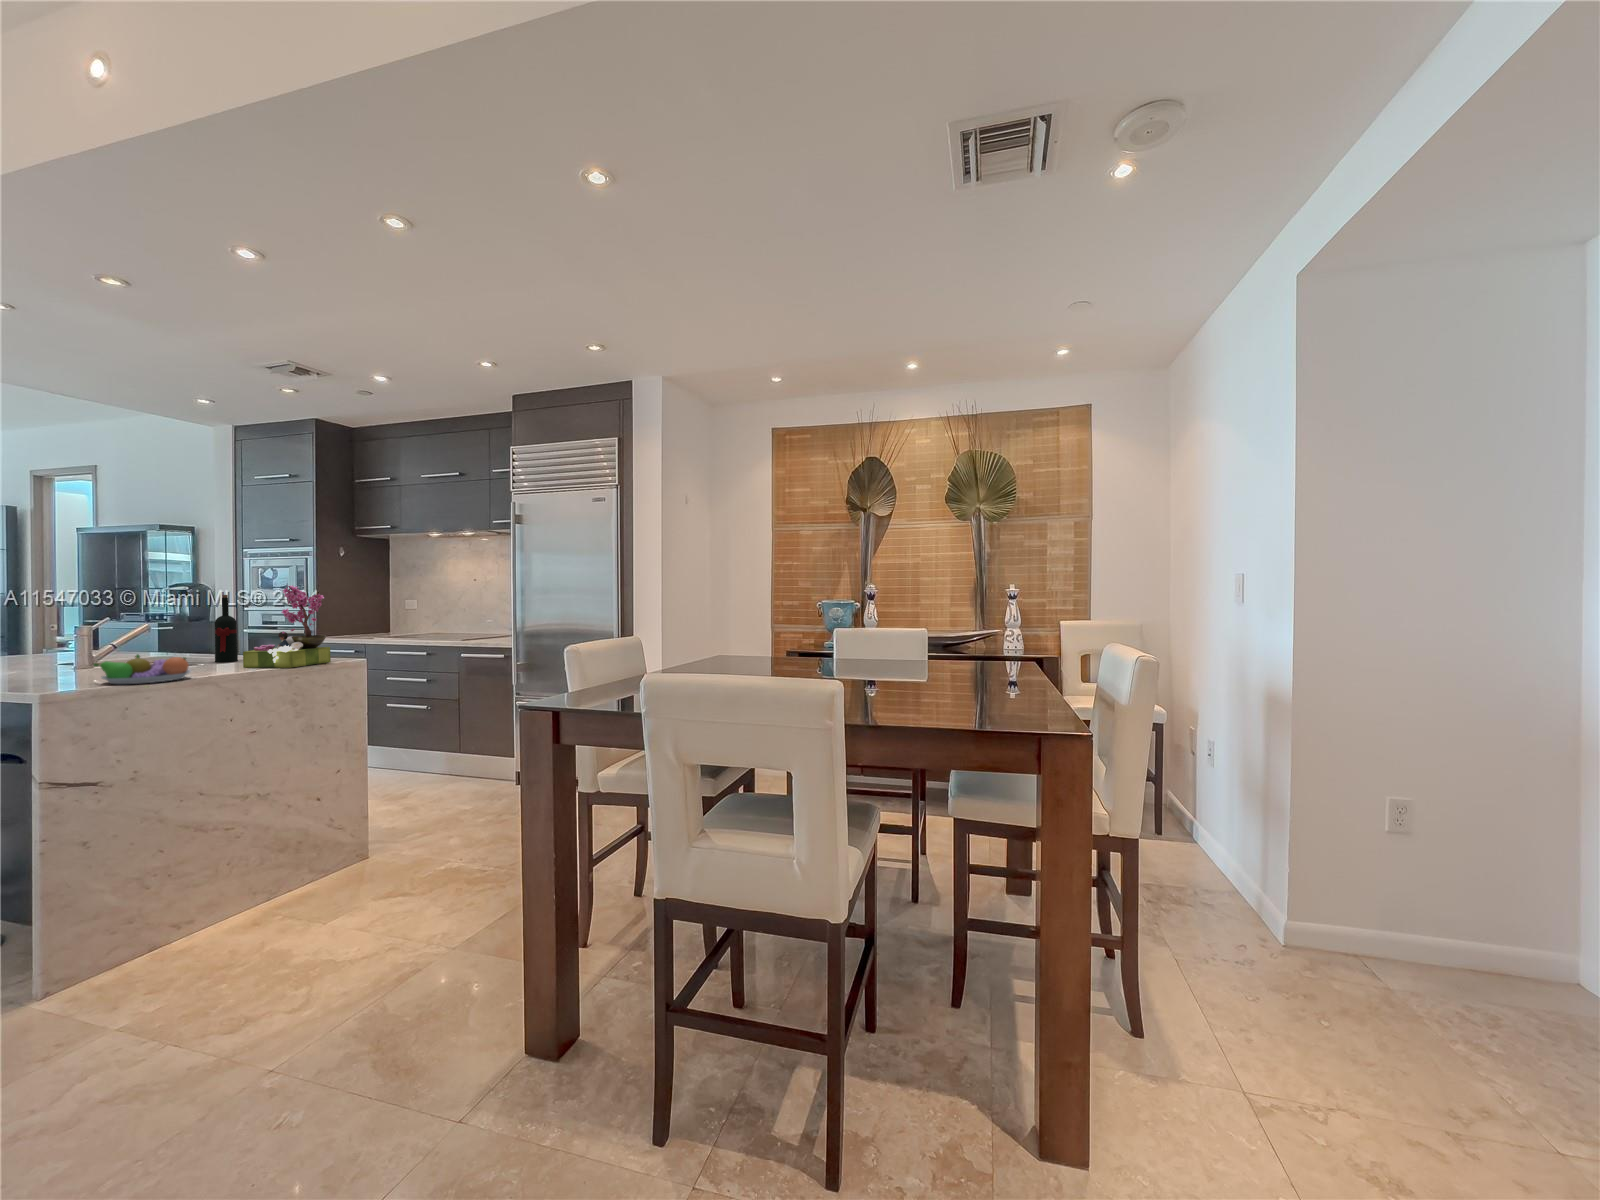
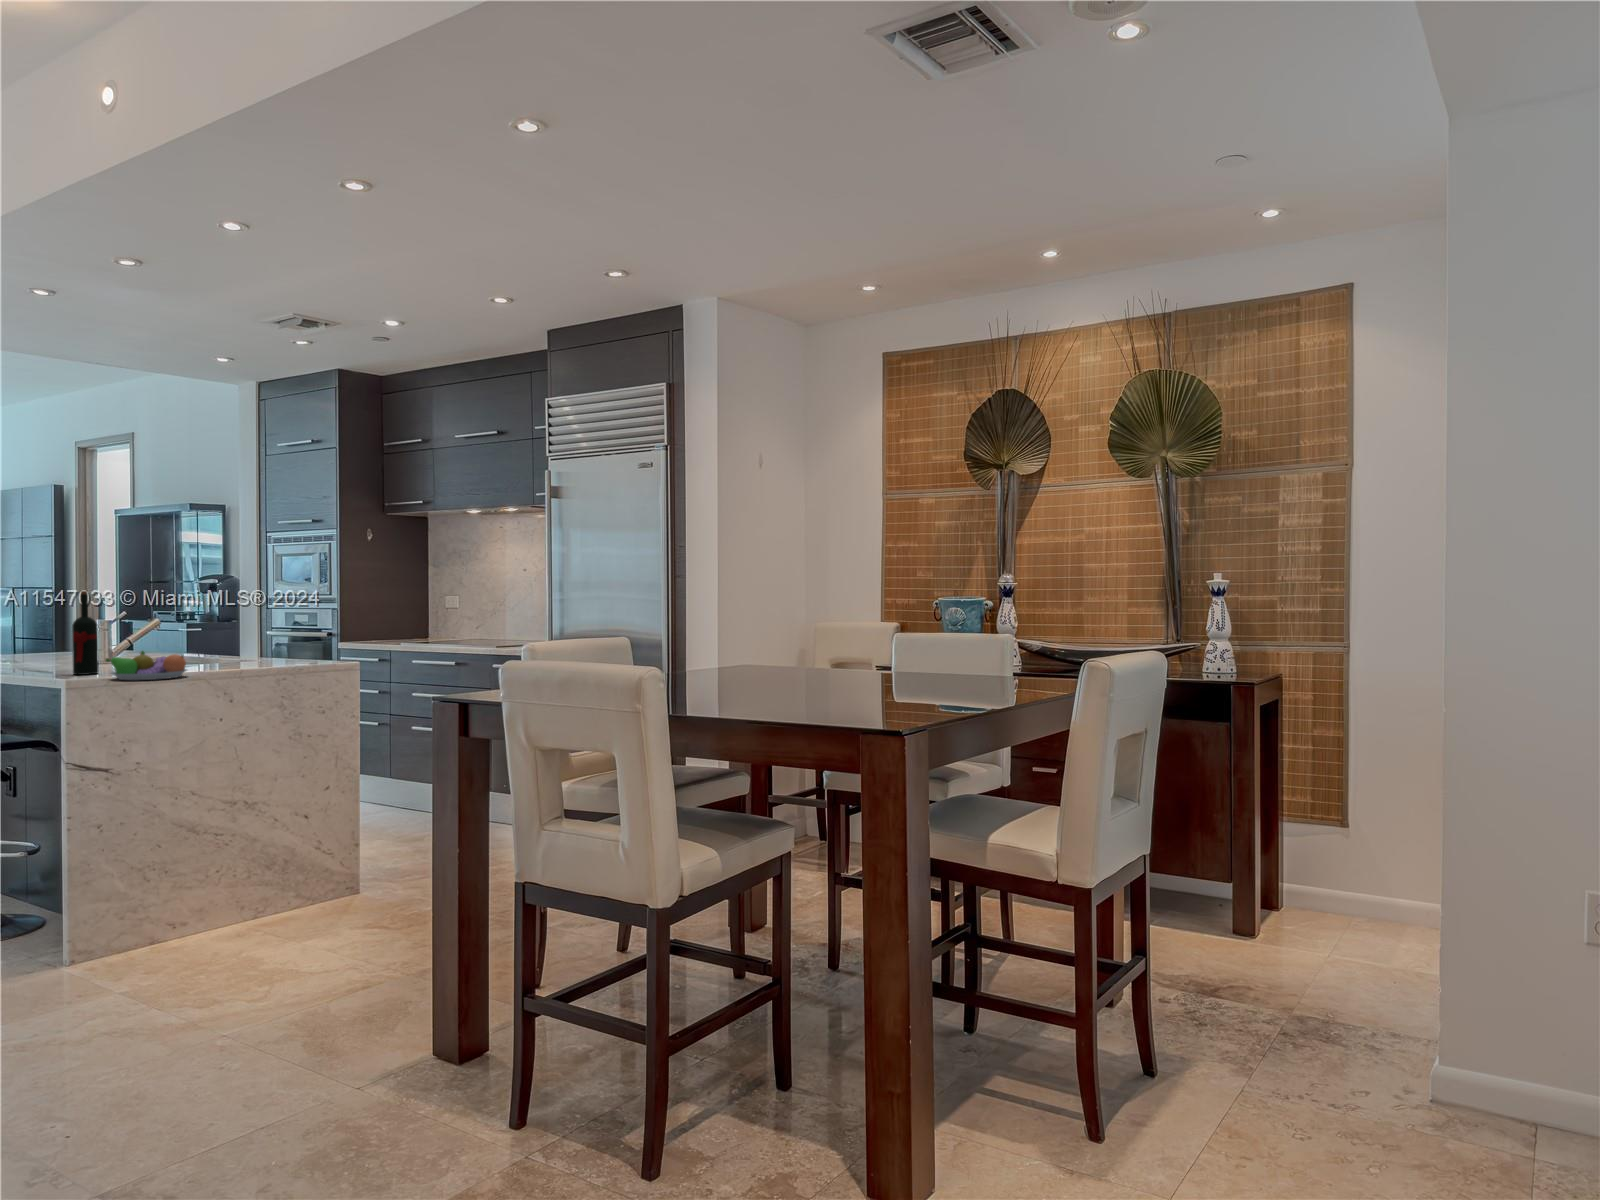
flower arrangement: present [243,585,331,668] -> none [240,577,325,670]
wine bottle: present [214,595,238,662] -> present [72,591,99,675]

